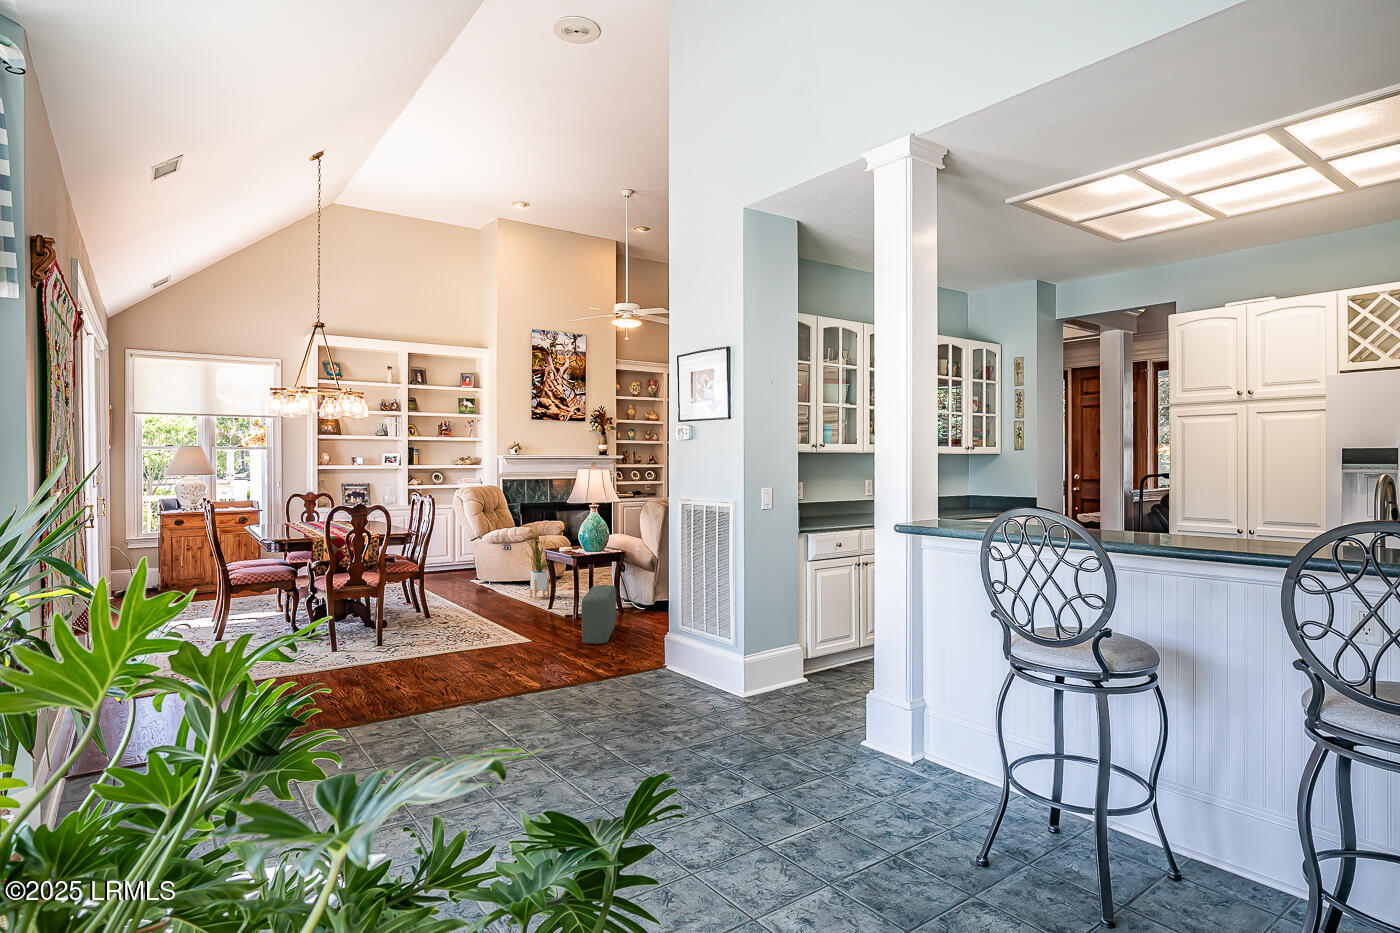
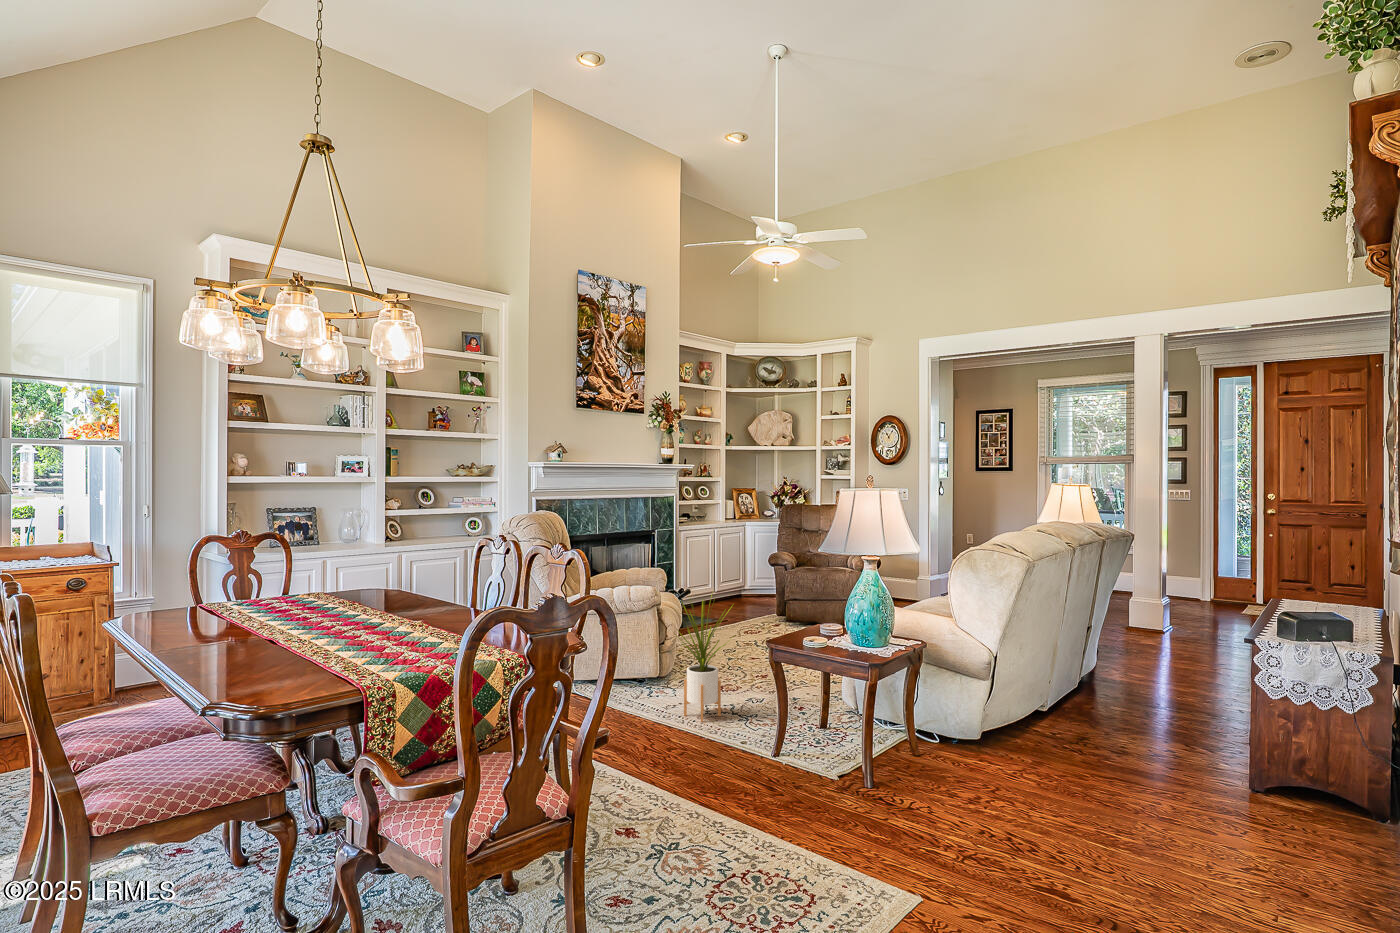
pouf: present [581,585,616,644] -> none [947,723,1109,896]

